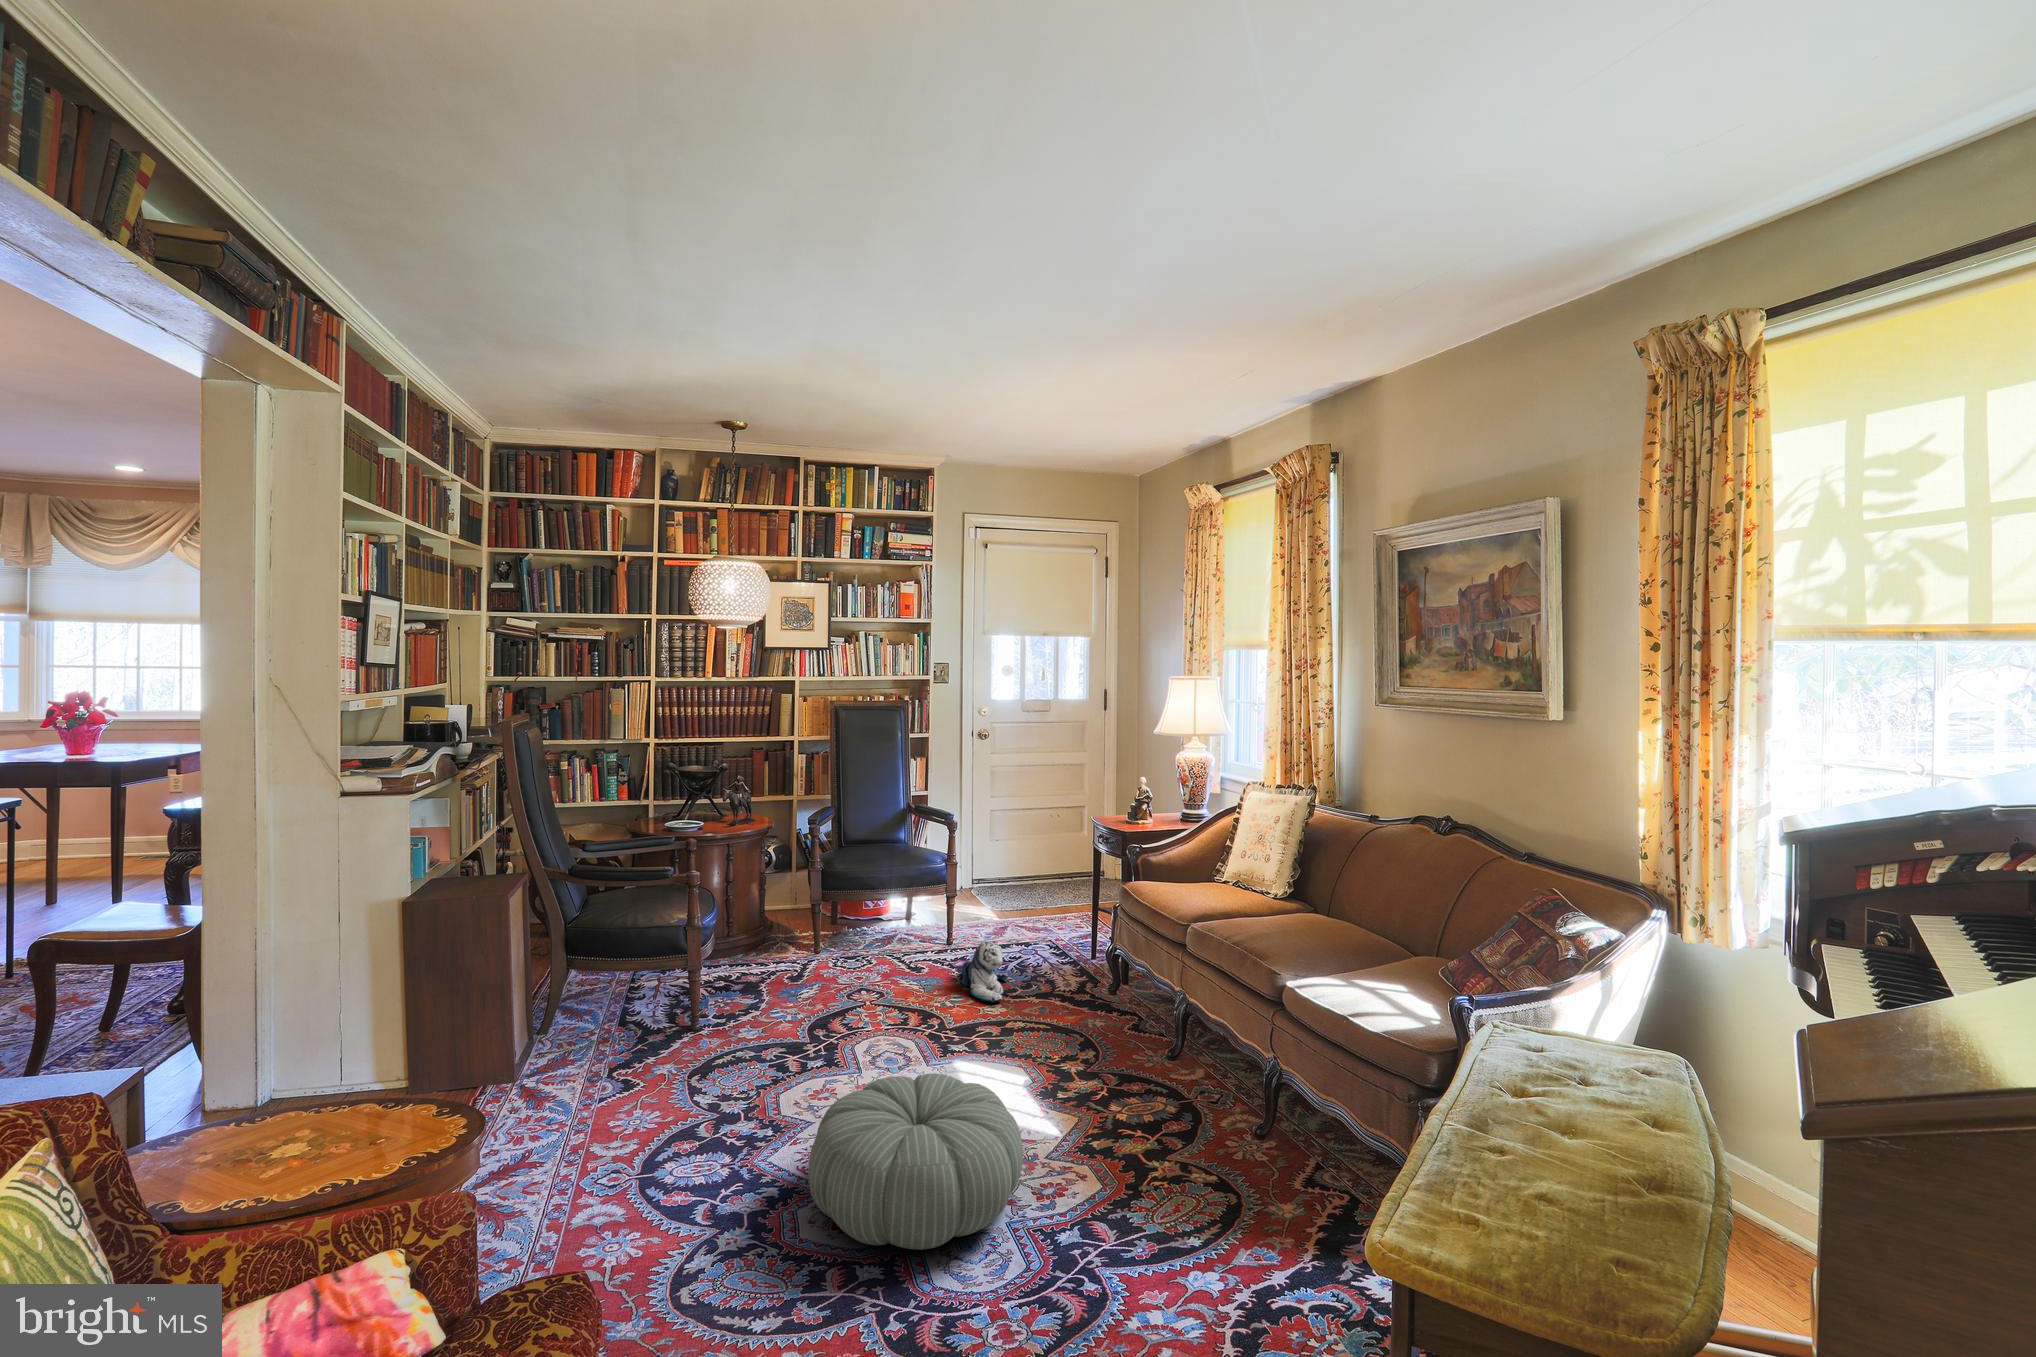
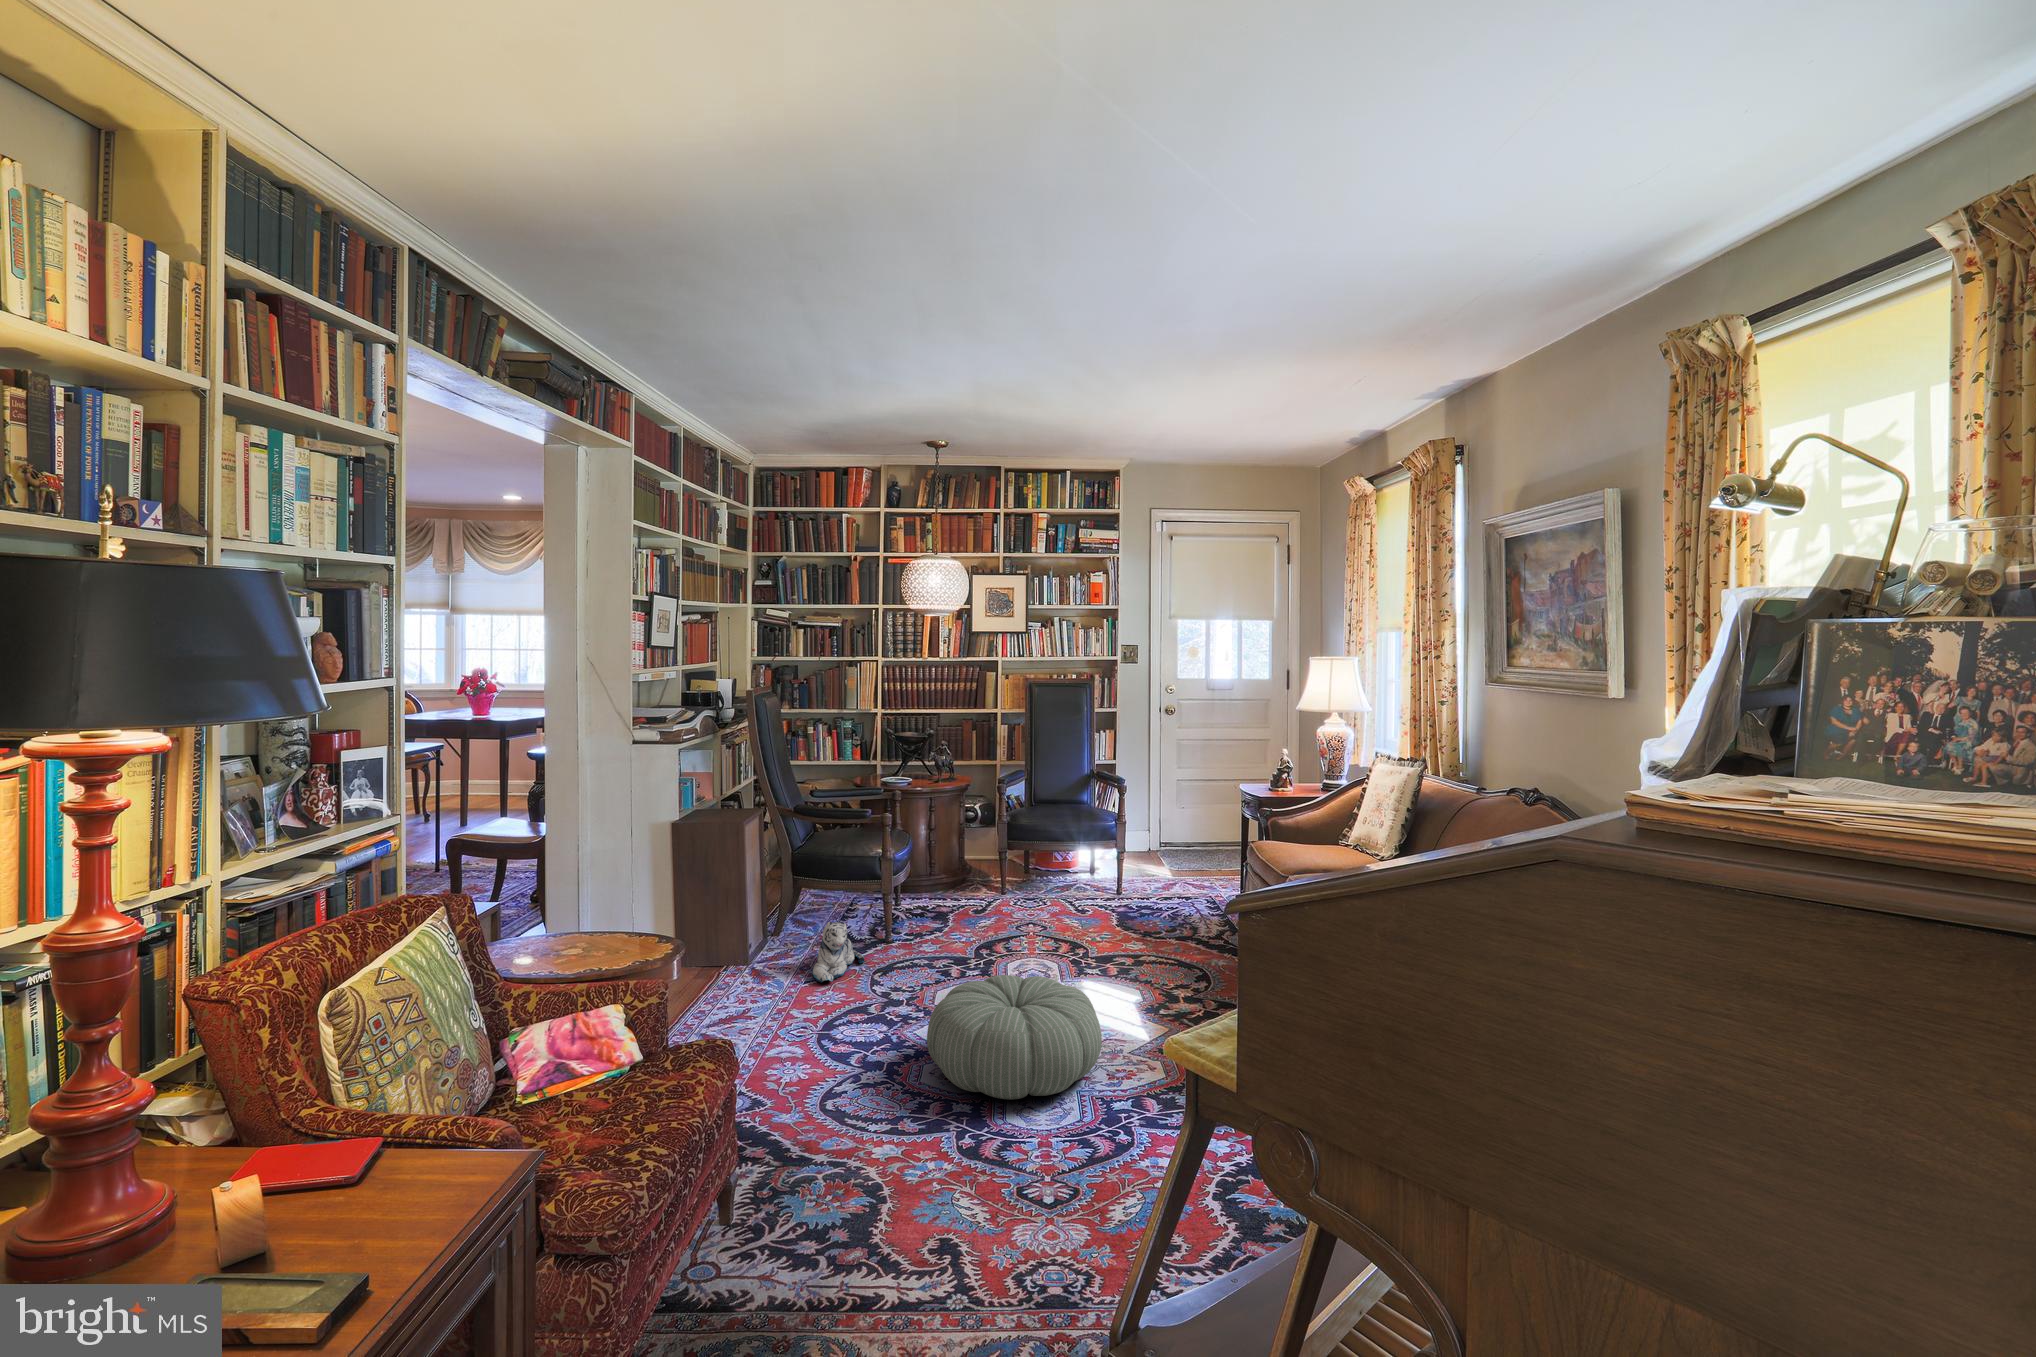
plush toy: present [961,942,1008,1003] -> present [812,922,865,983]

